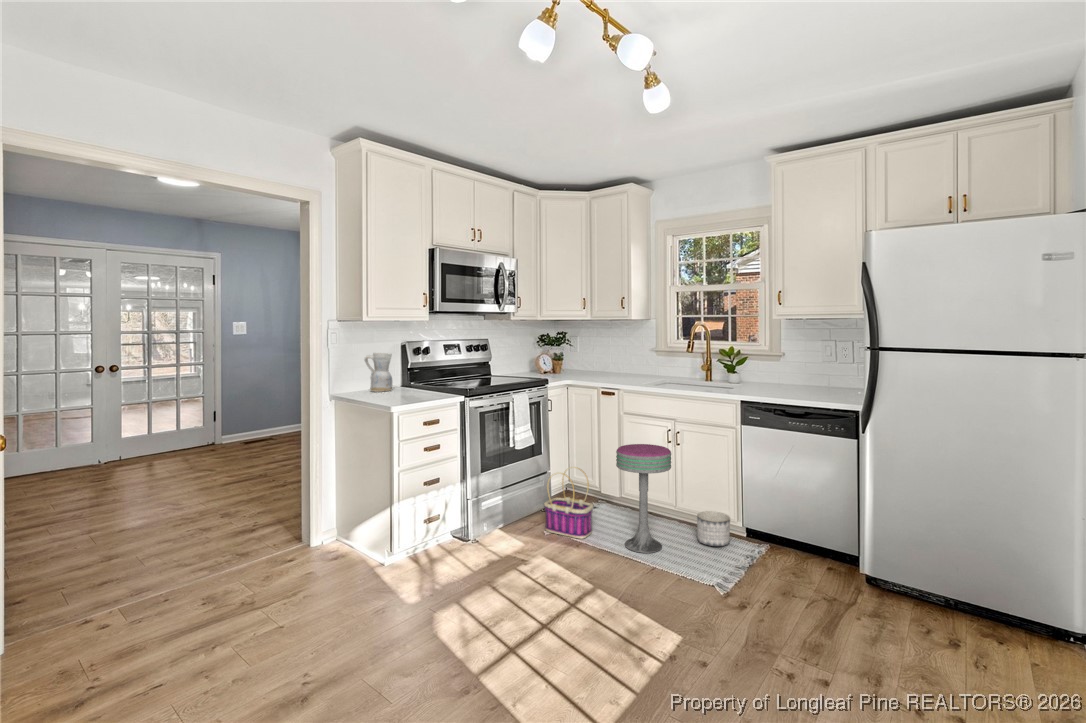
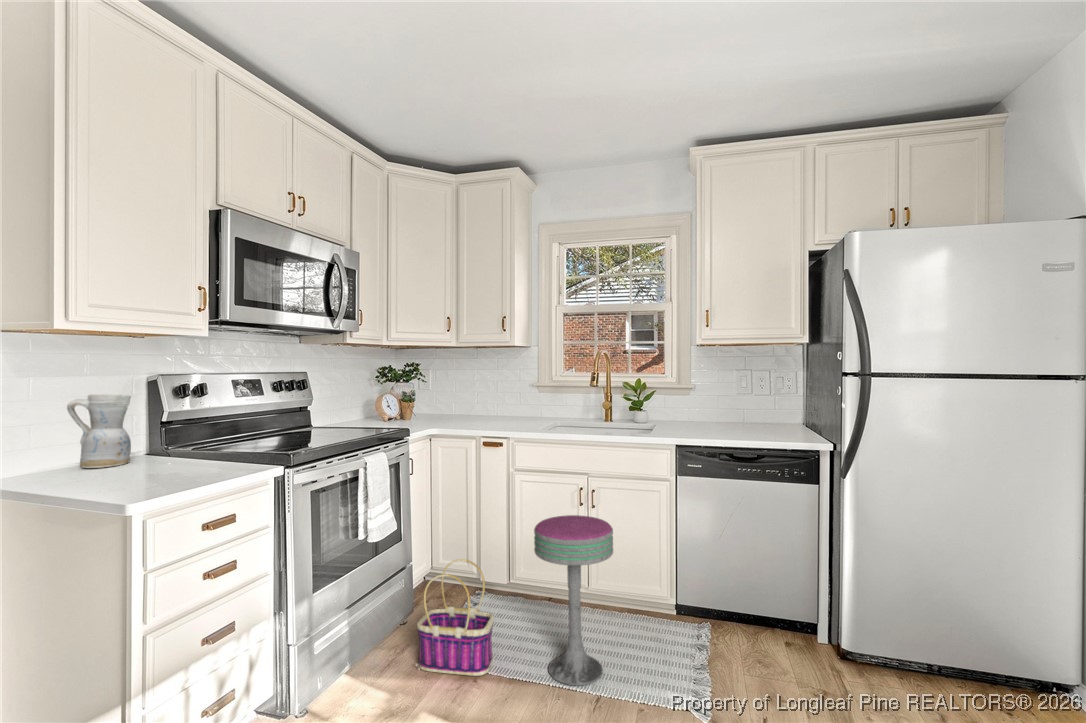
planter: present [697,511,730,546] -> none [637,597,681,651]

